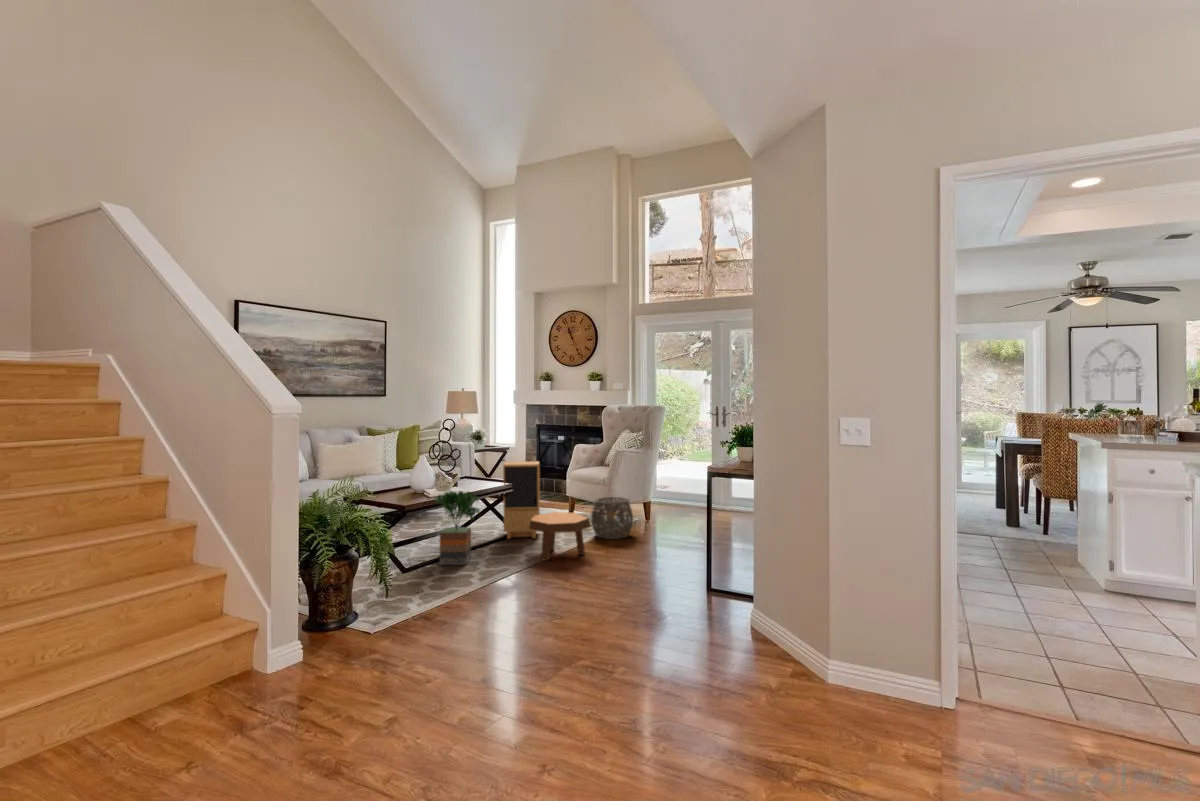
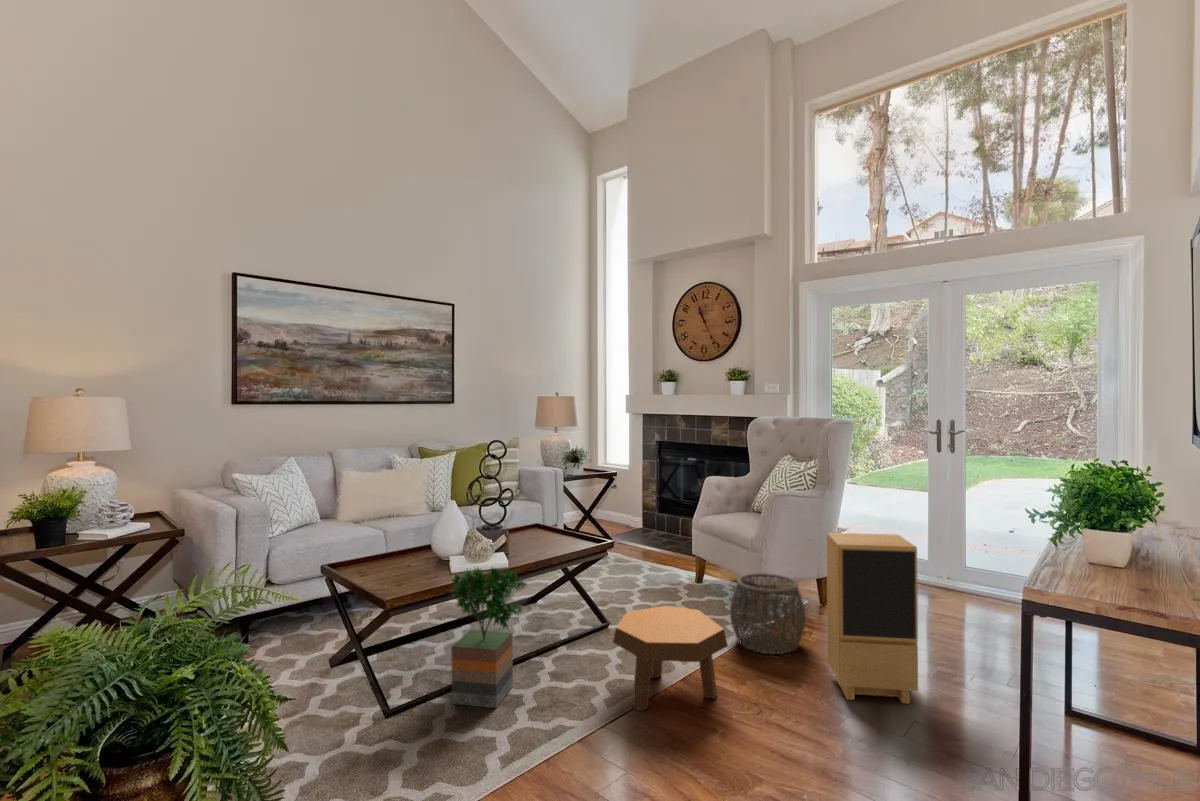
speaker: present [503,461,540,539] -> present [827,533,918,704]

